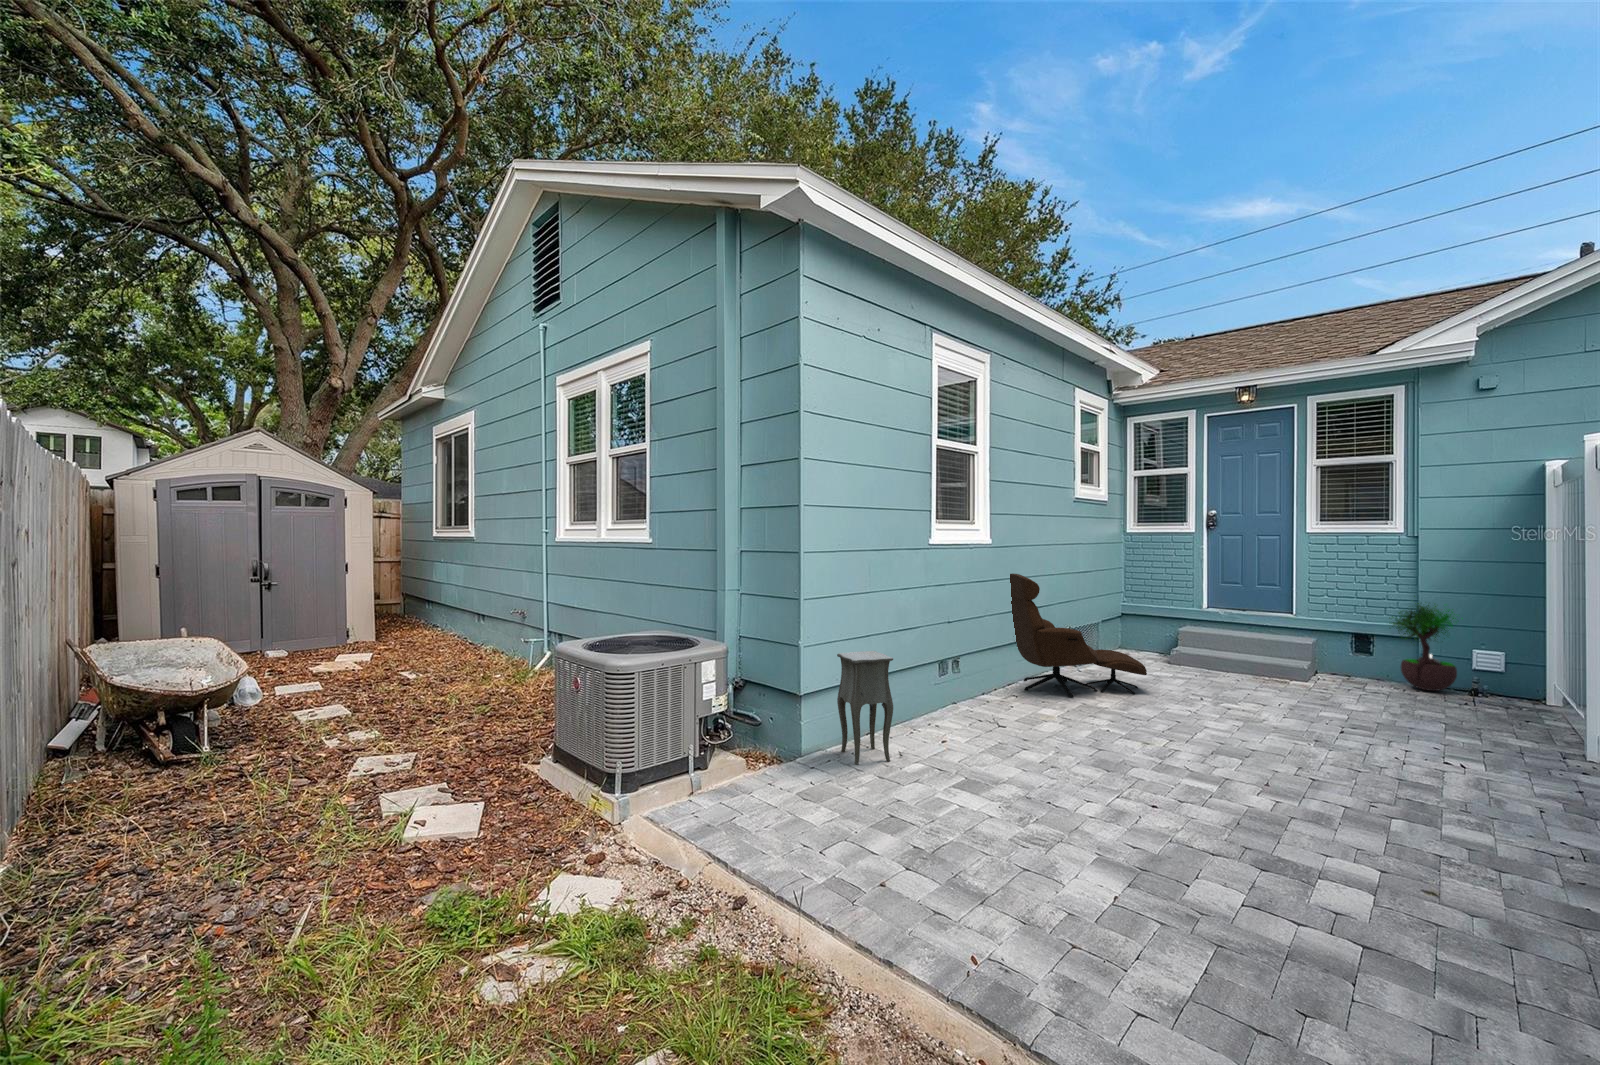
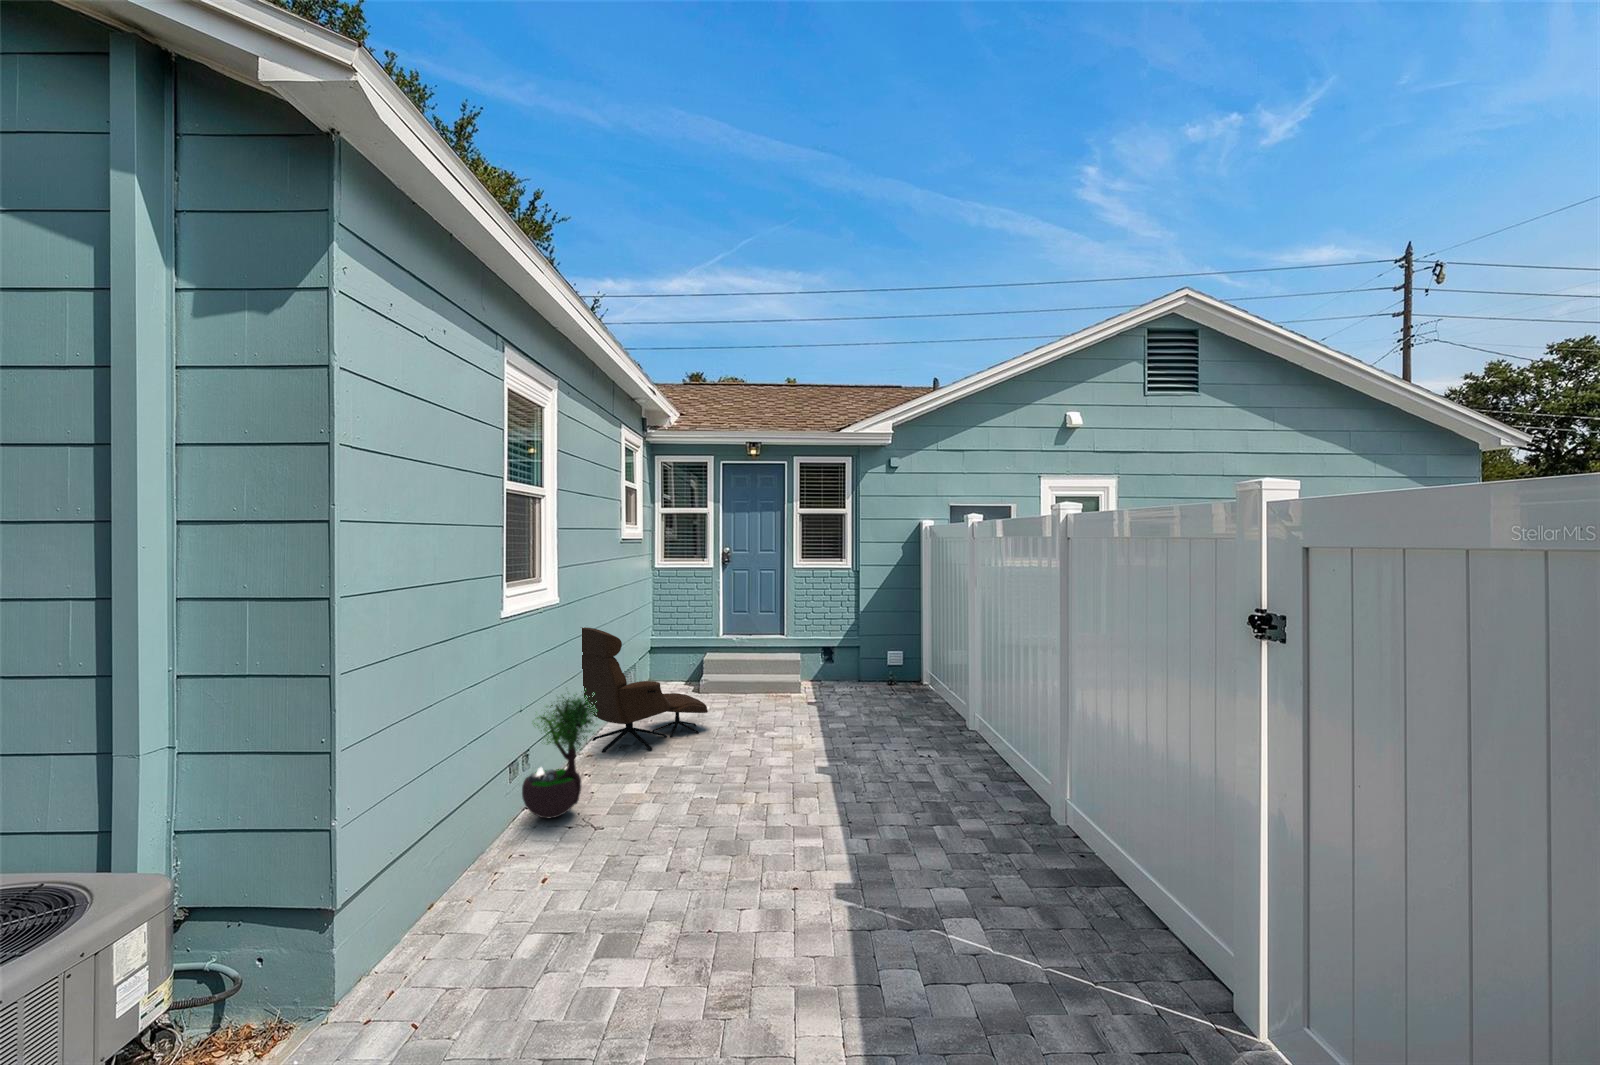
potted tree: present [1389,596,1457,691] -> present [522,694,598,818]
side table: present [837,651,903,765] -> none [448,760,540,915]

